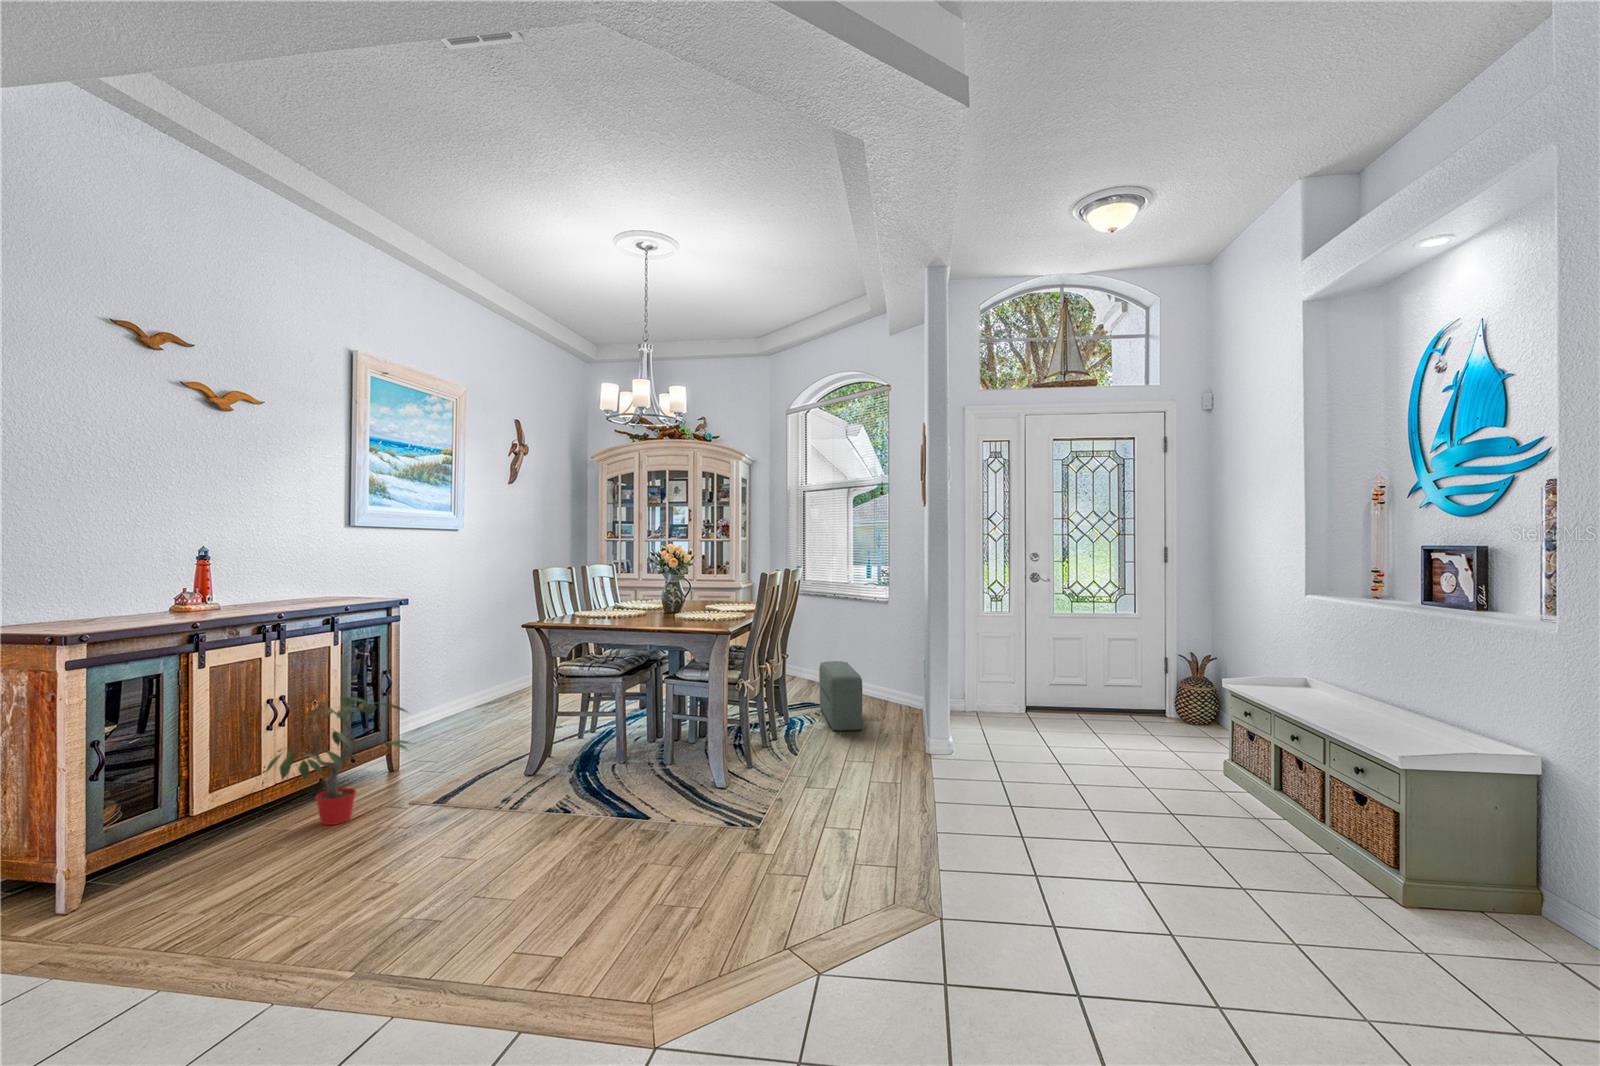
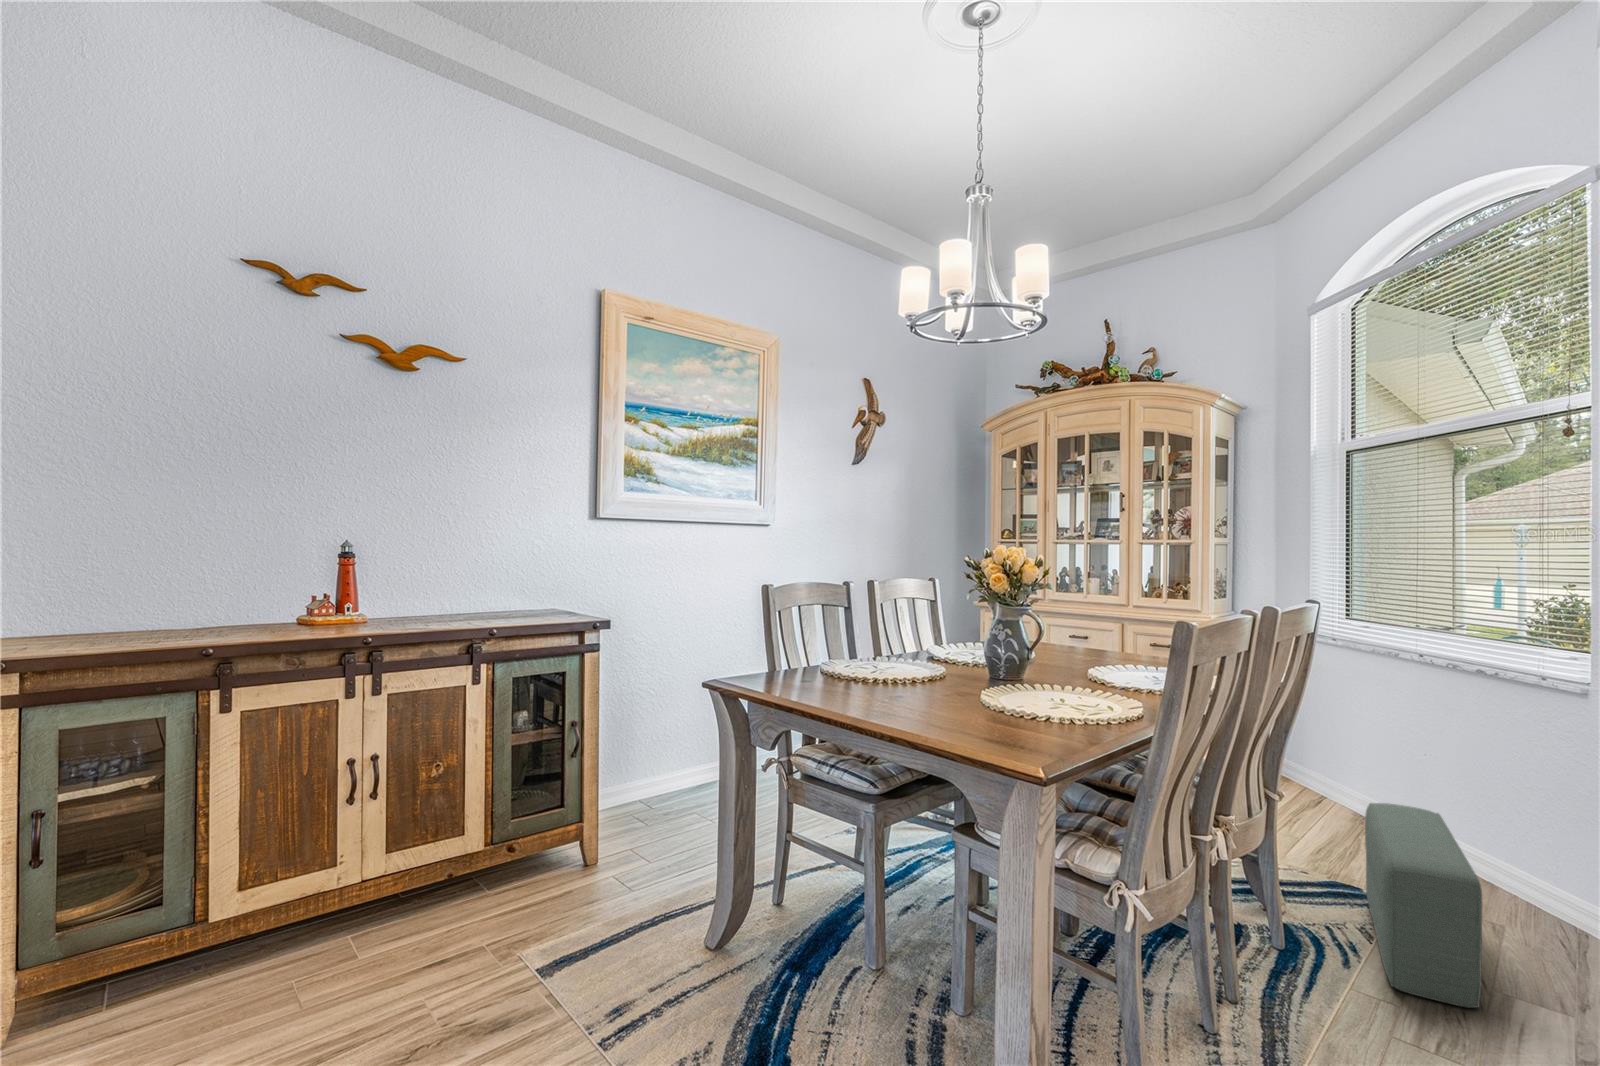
potted plant: present [266,697,410,825] -> none [296,766,549,966]

